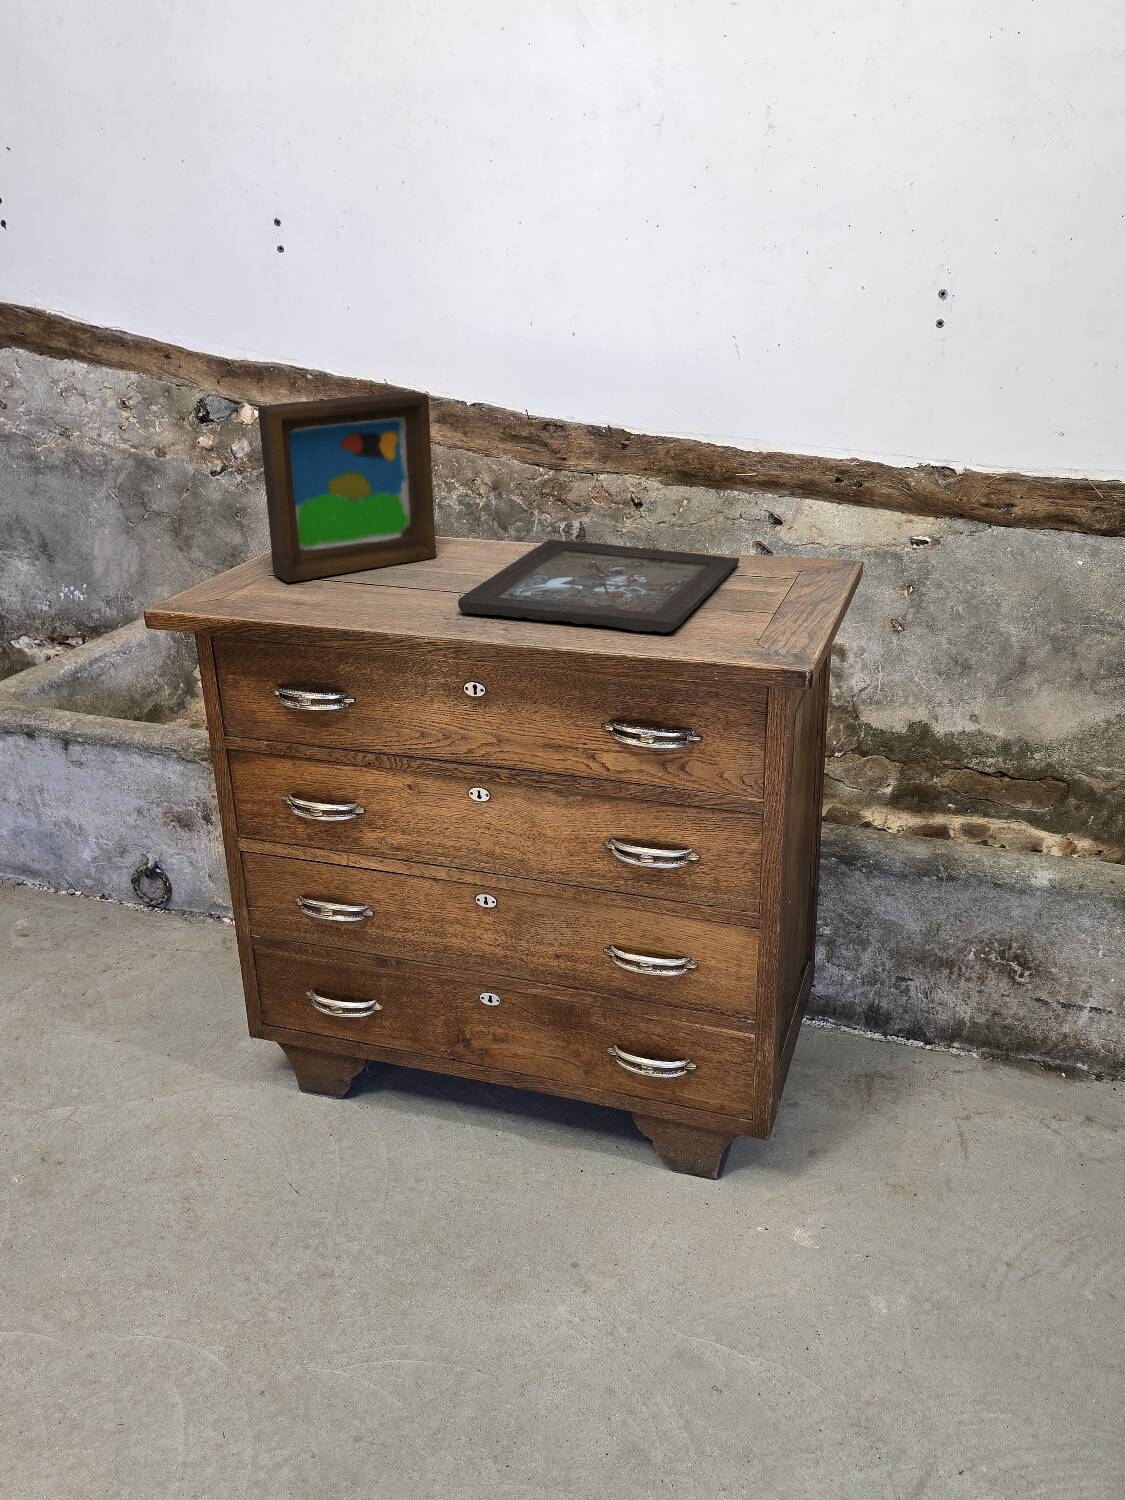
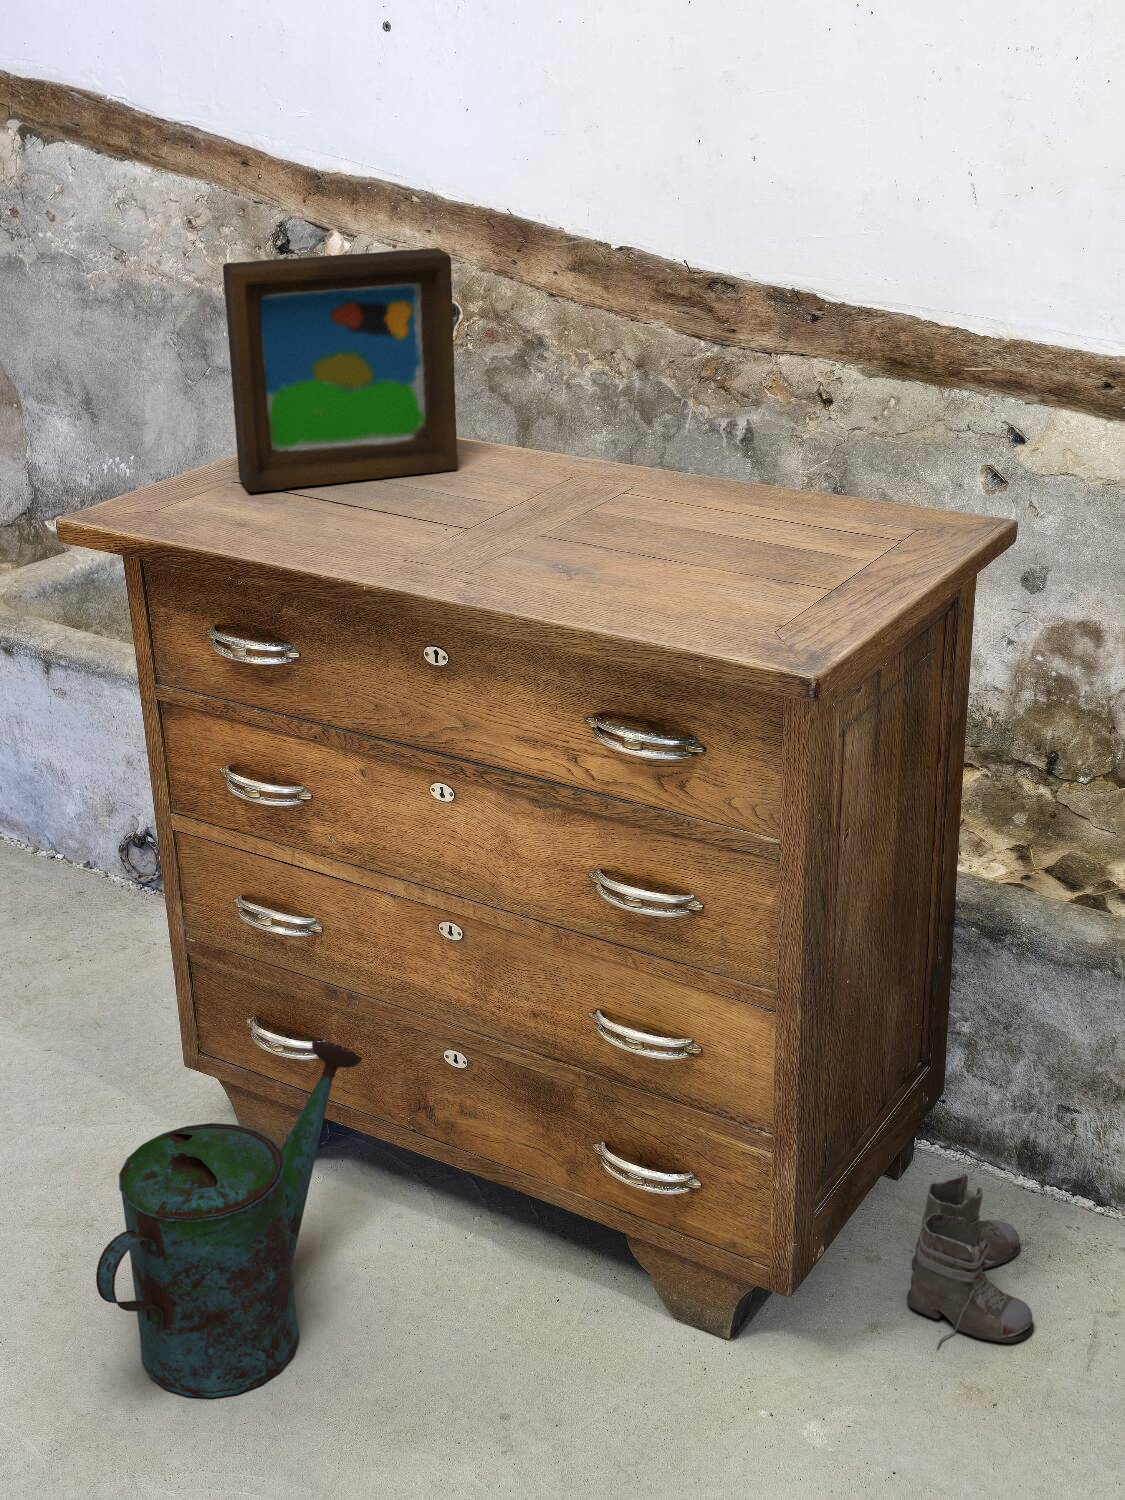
tray: present [458,539,739,632] -> none [428,455,846,601]
watering can: none [258,998,417,1290] -> present [96,1040,362,1398]
boots: none [819,1033,920,1161] -> present [907,1174,1034,1349]

